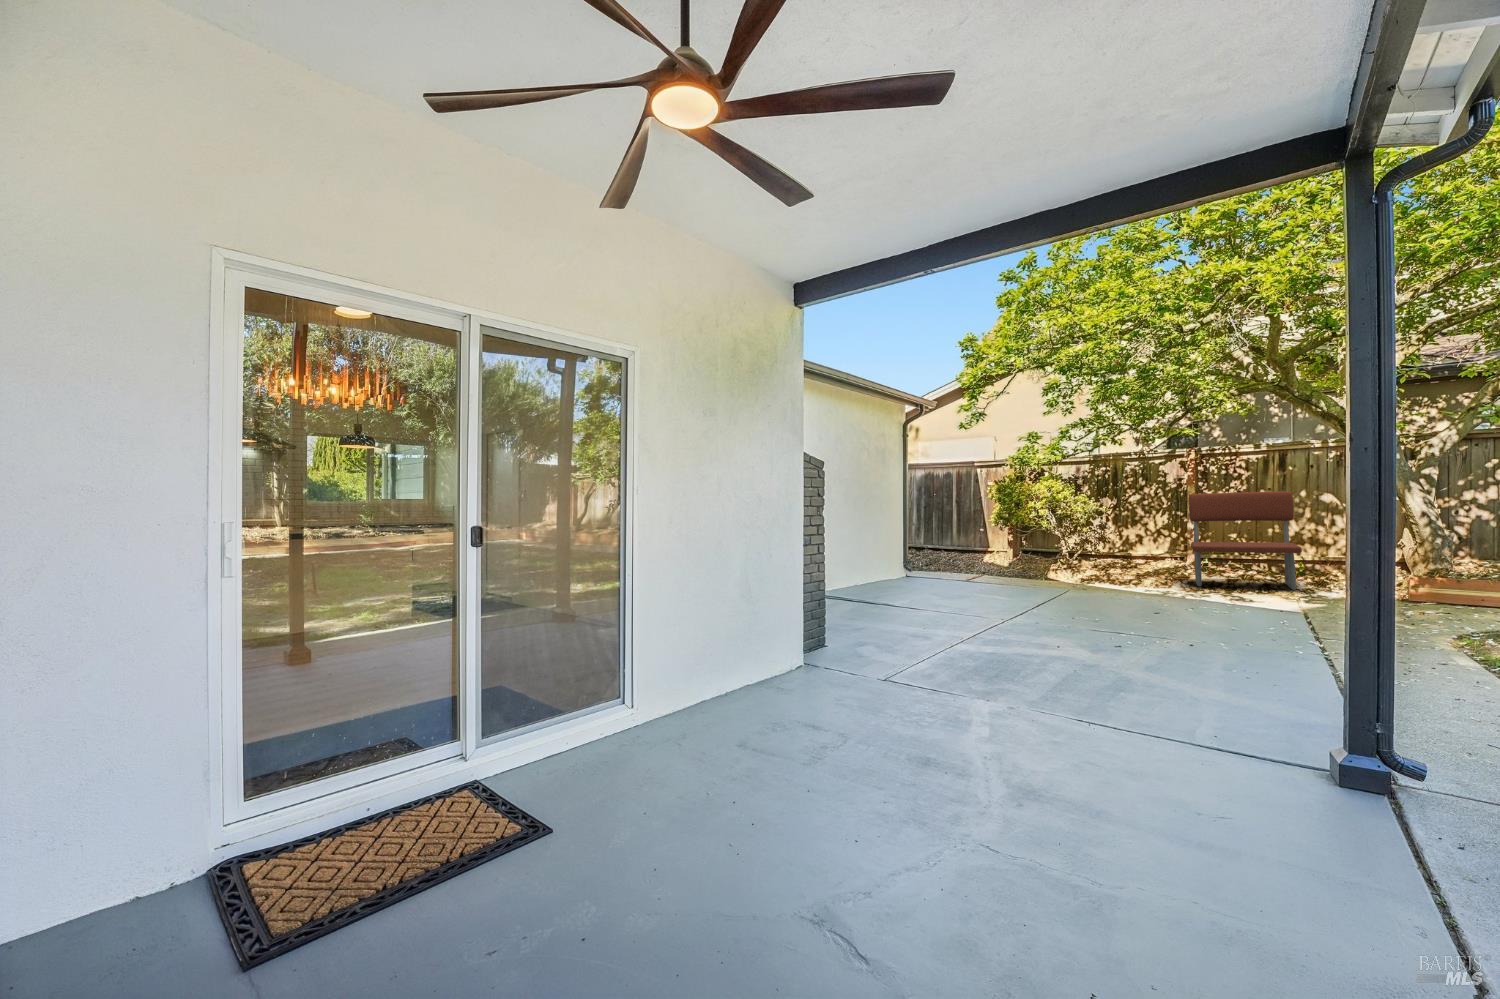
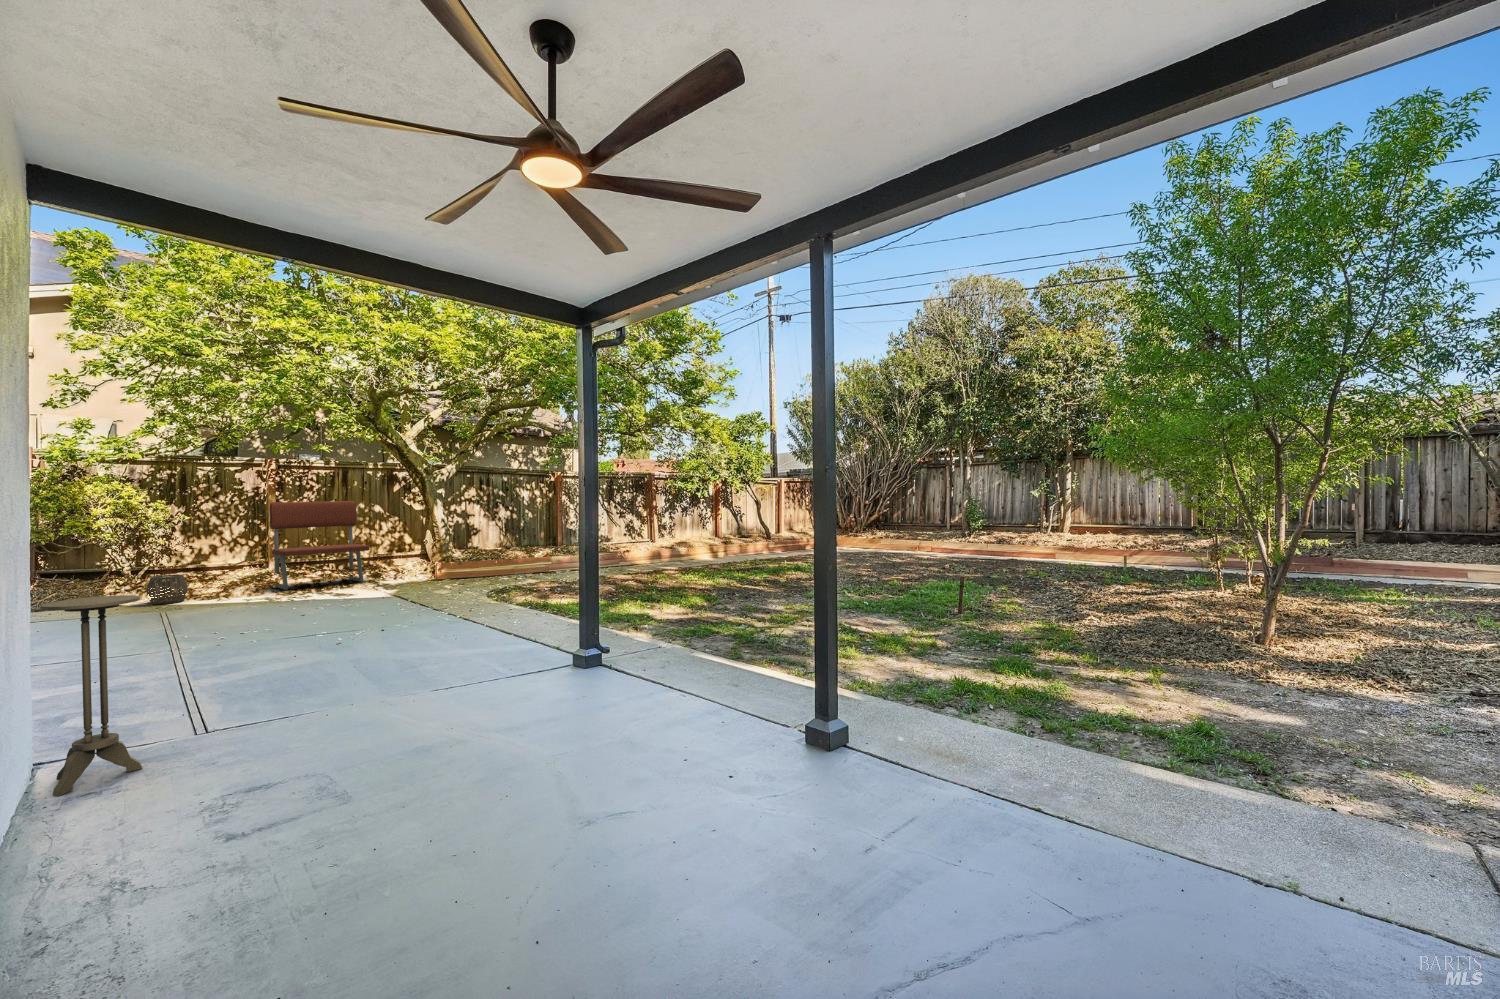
woven basket: none [1079,558,1110,584] -> present [146,574,188,604]
side table: none [794,597,845,731] -> present [41,595,142,796]

